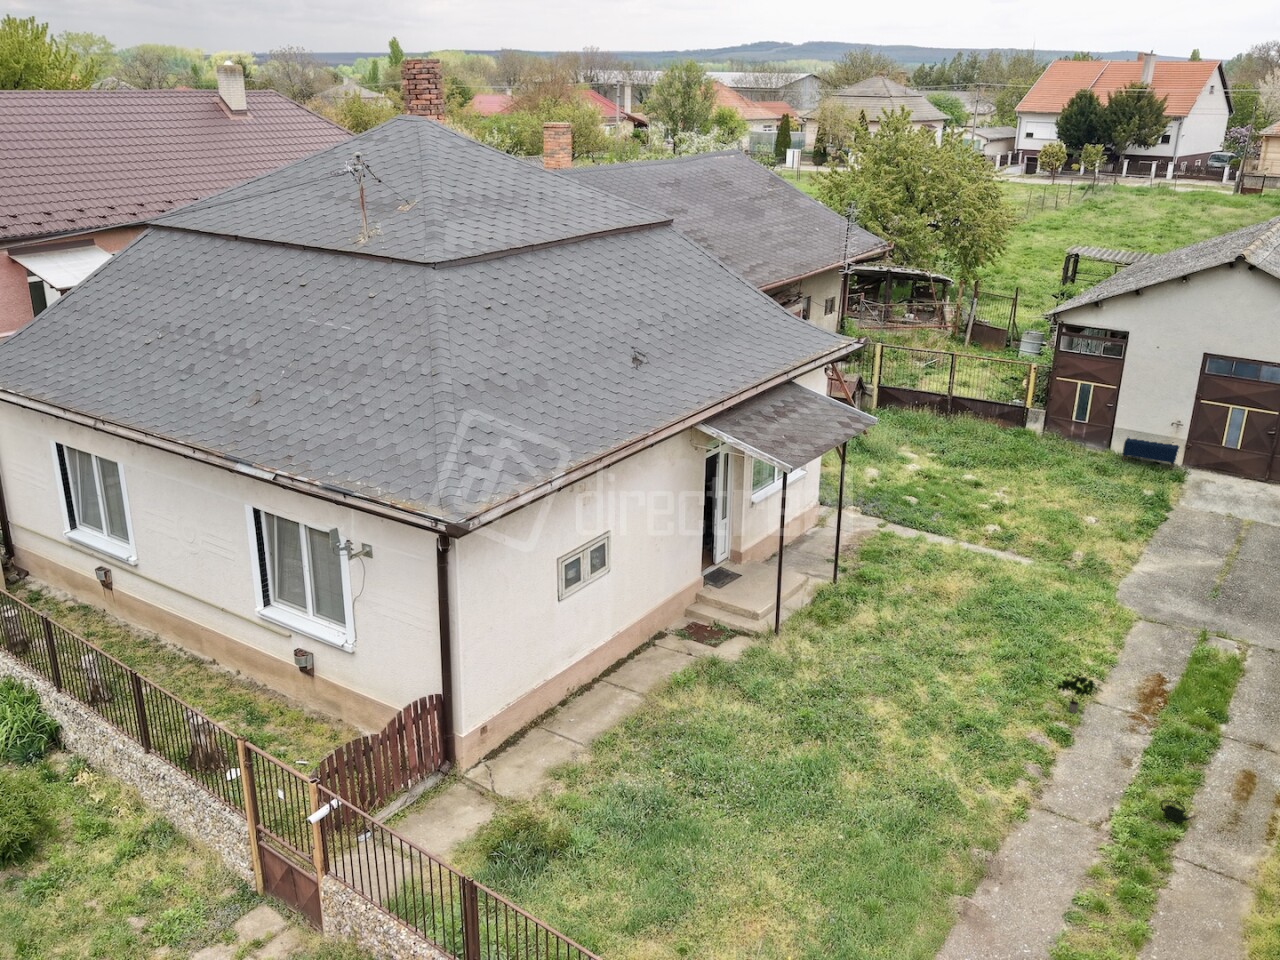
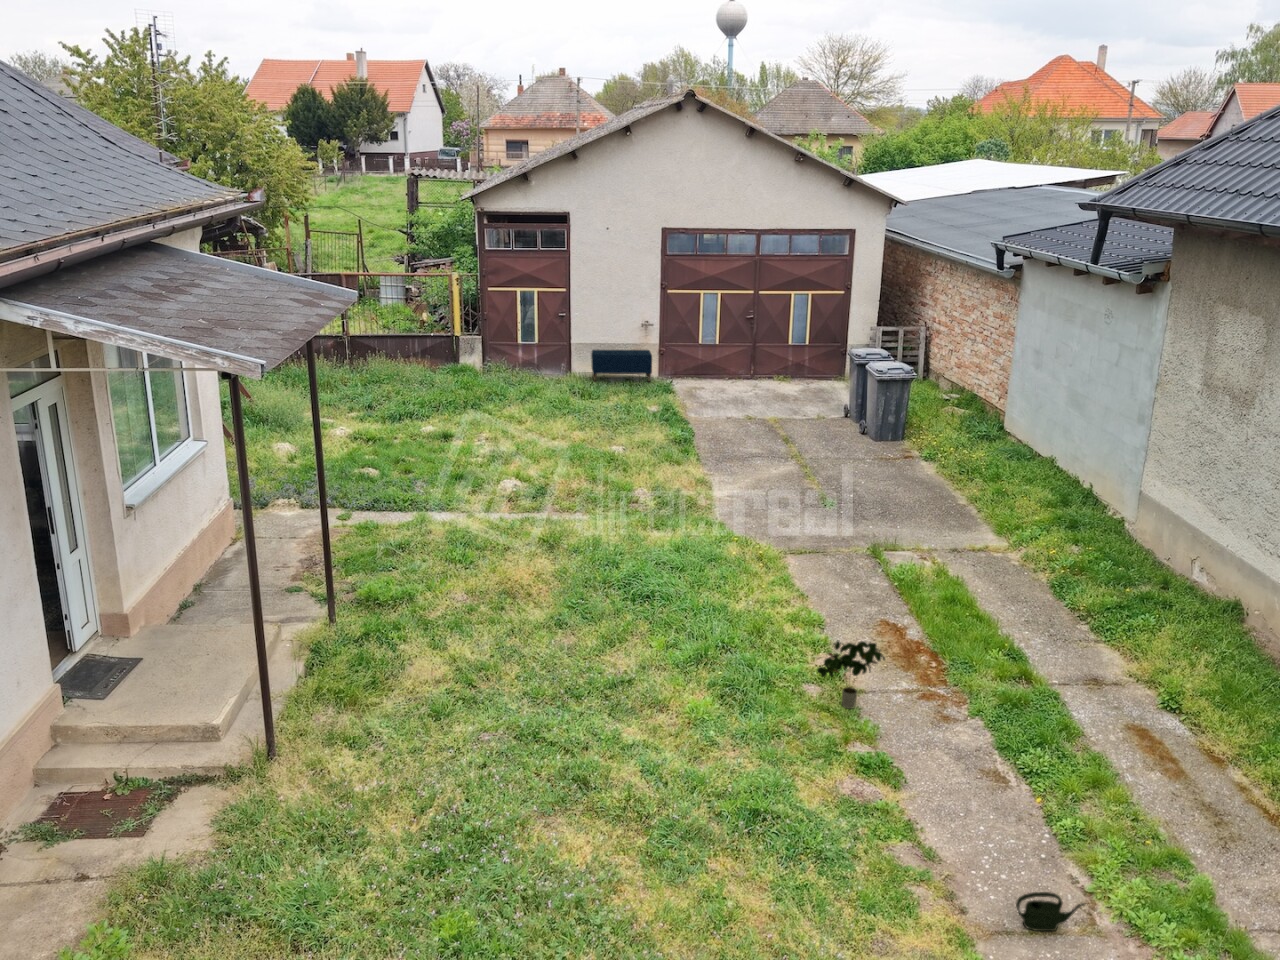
watering can: present [1161,800,1193,823] -> present [1016,892,1084,931]

